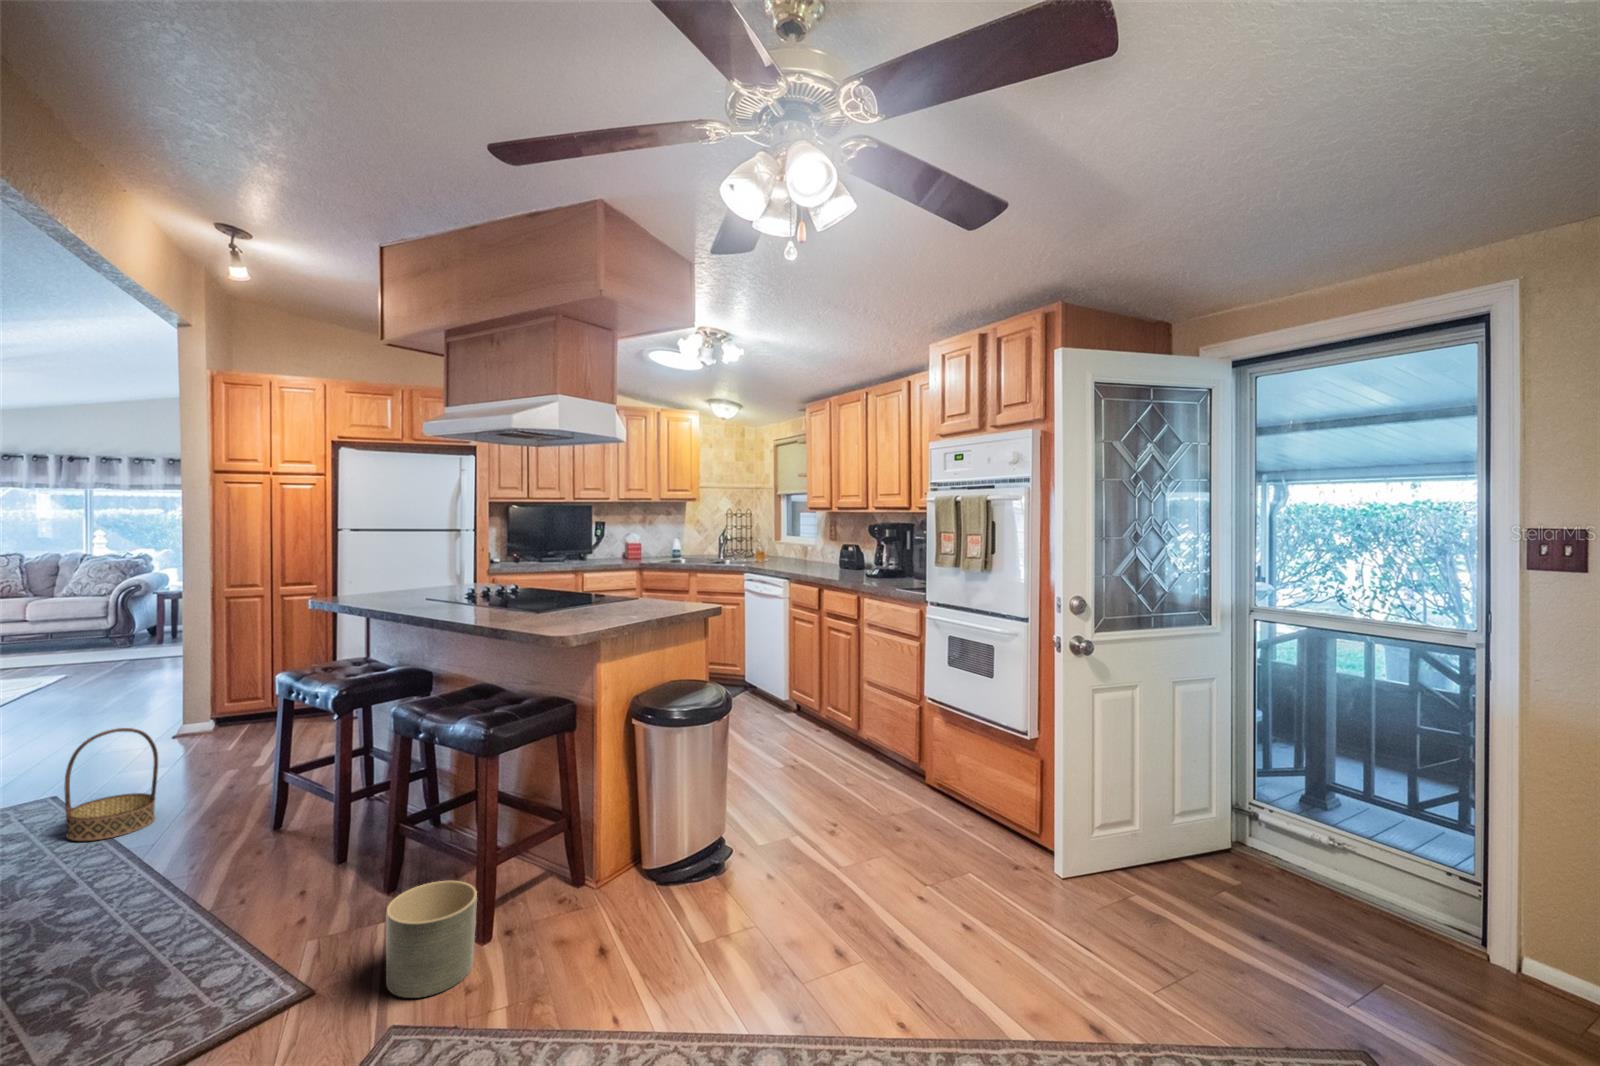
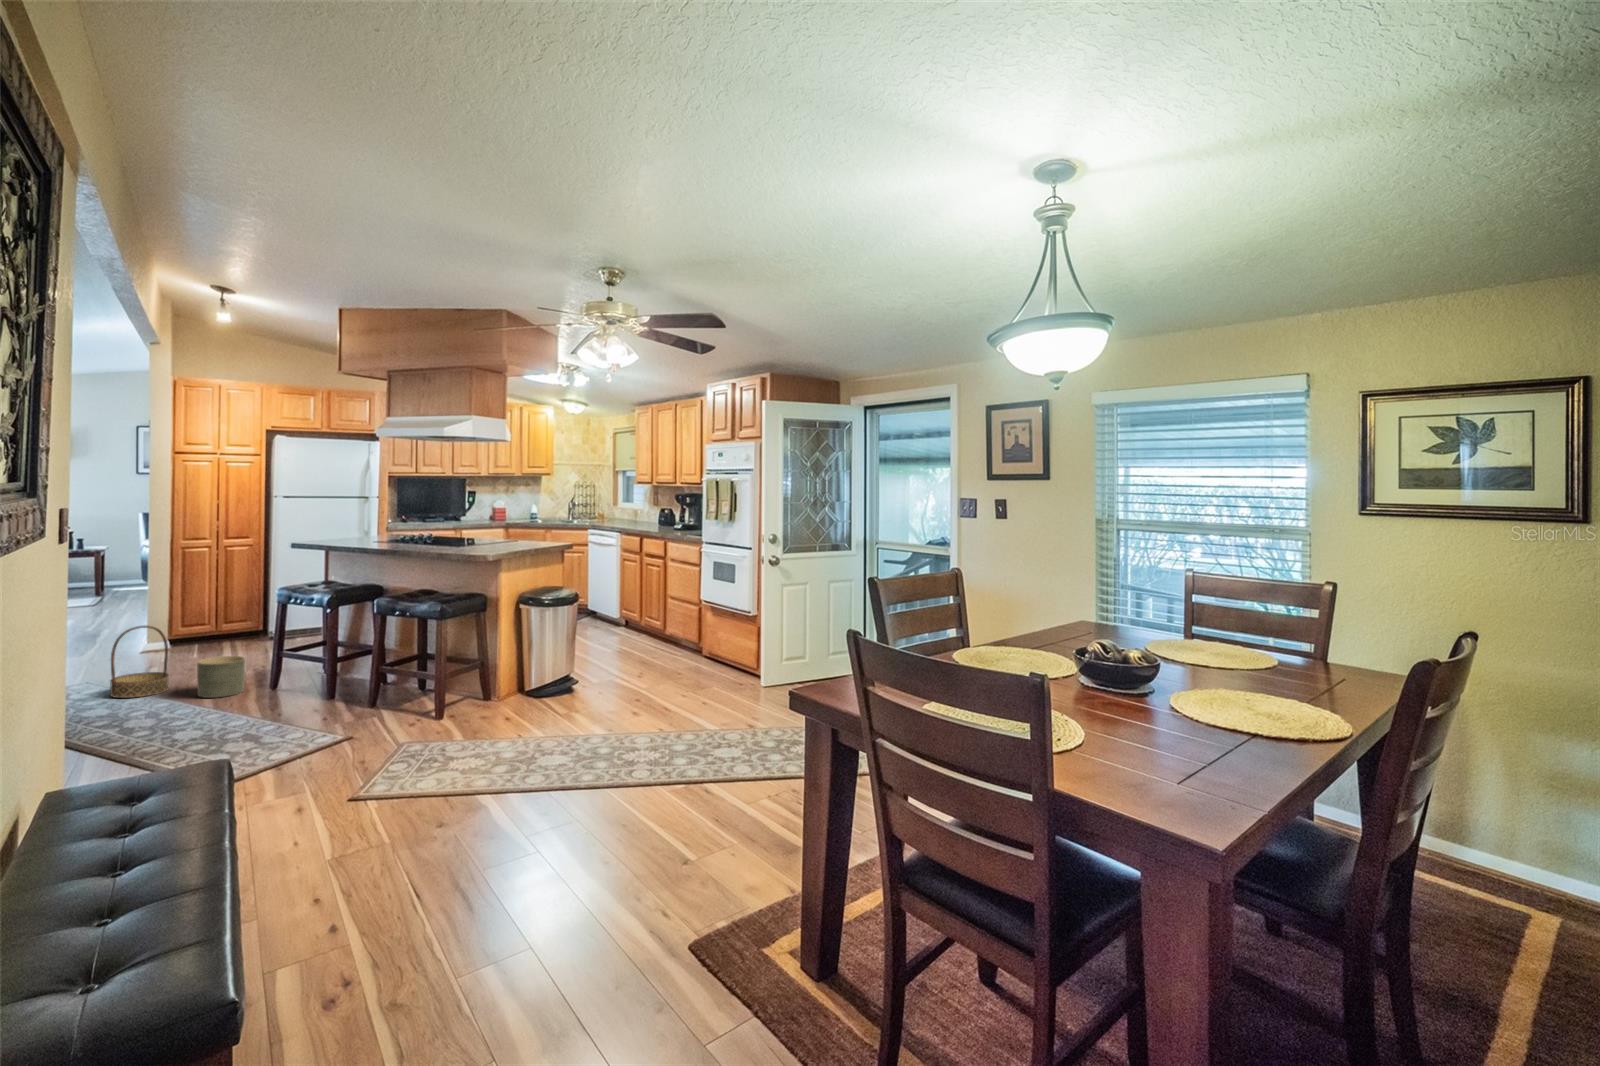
planter: present [386,881,477,998] -> present [197,656,245,698]

